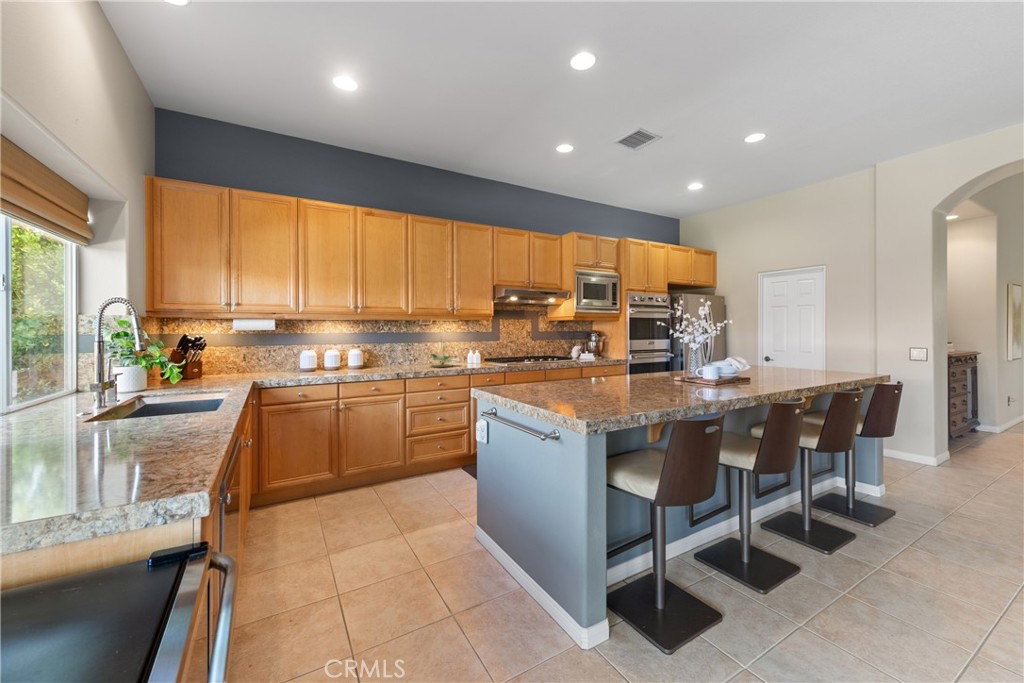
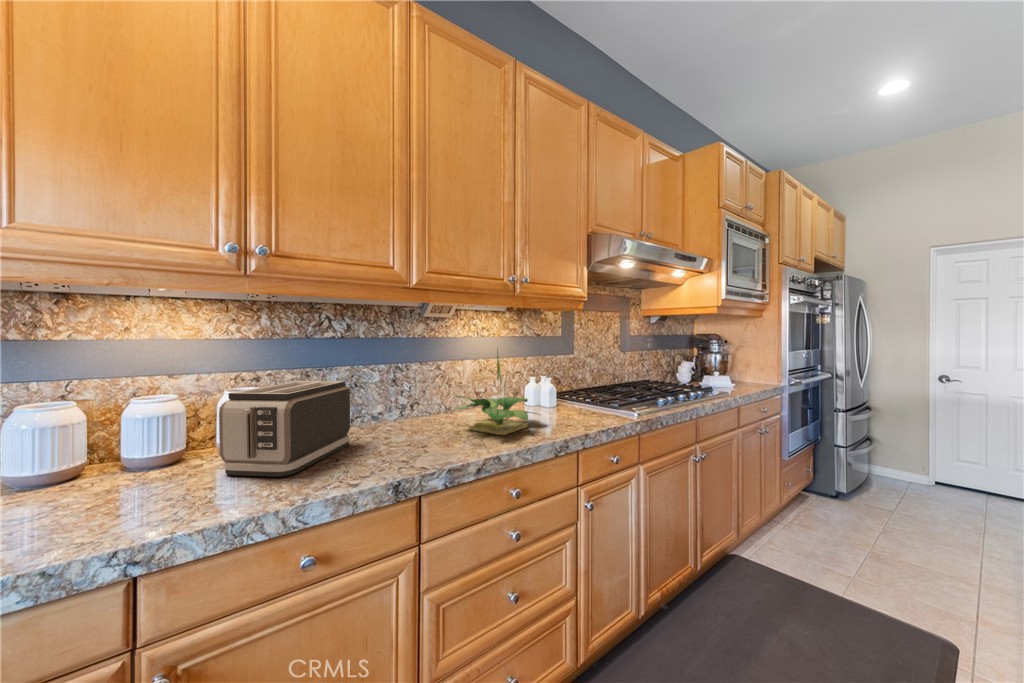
toaster: none [351,347,388,371] -> present [219,381,350,477]

